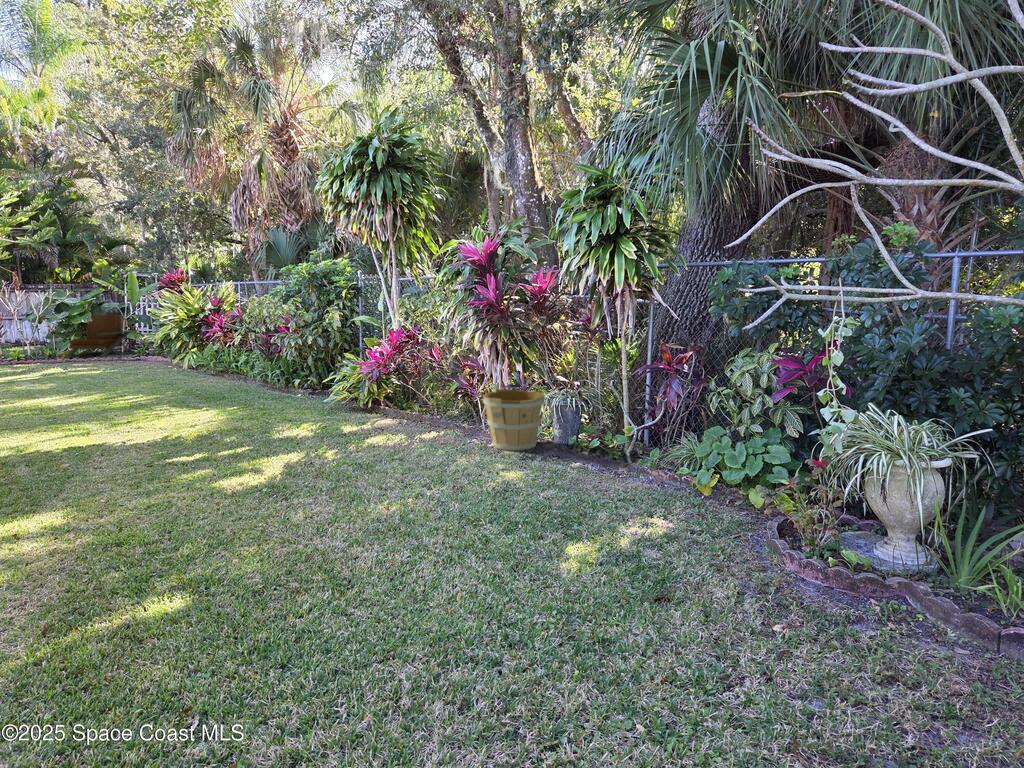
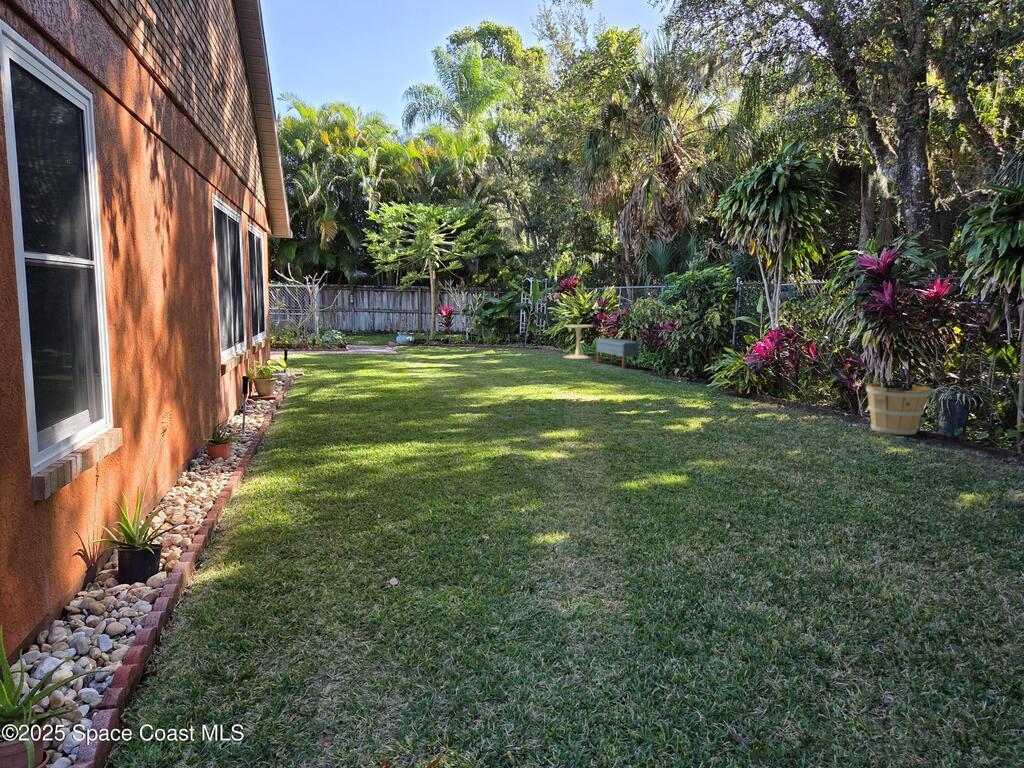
lounge chair: present [62,315,132,357] -> none [488,312,530,344]
pedestal table: none [158,330,205,375] -> present [564,325,592,359]
bench: none [200,346,260,385] -> present [596,338,640,369]

